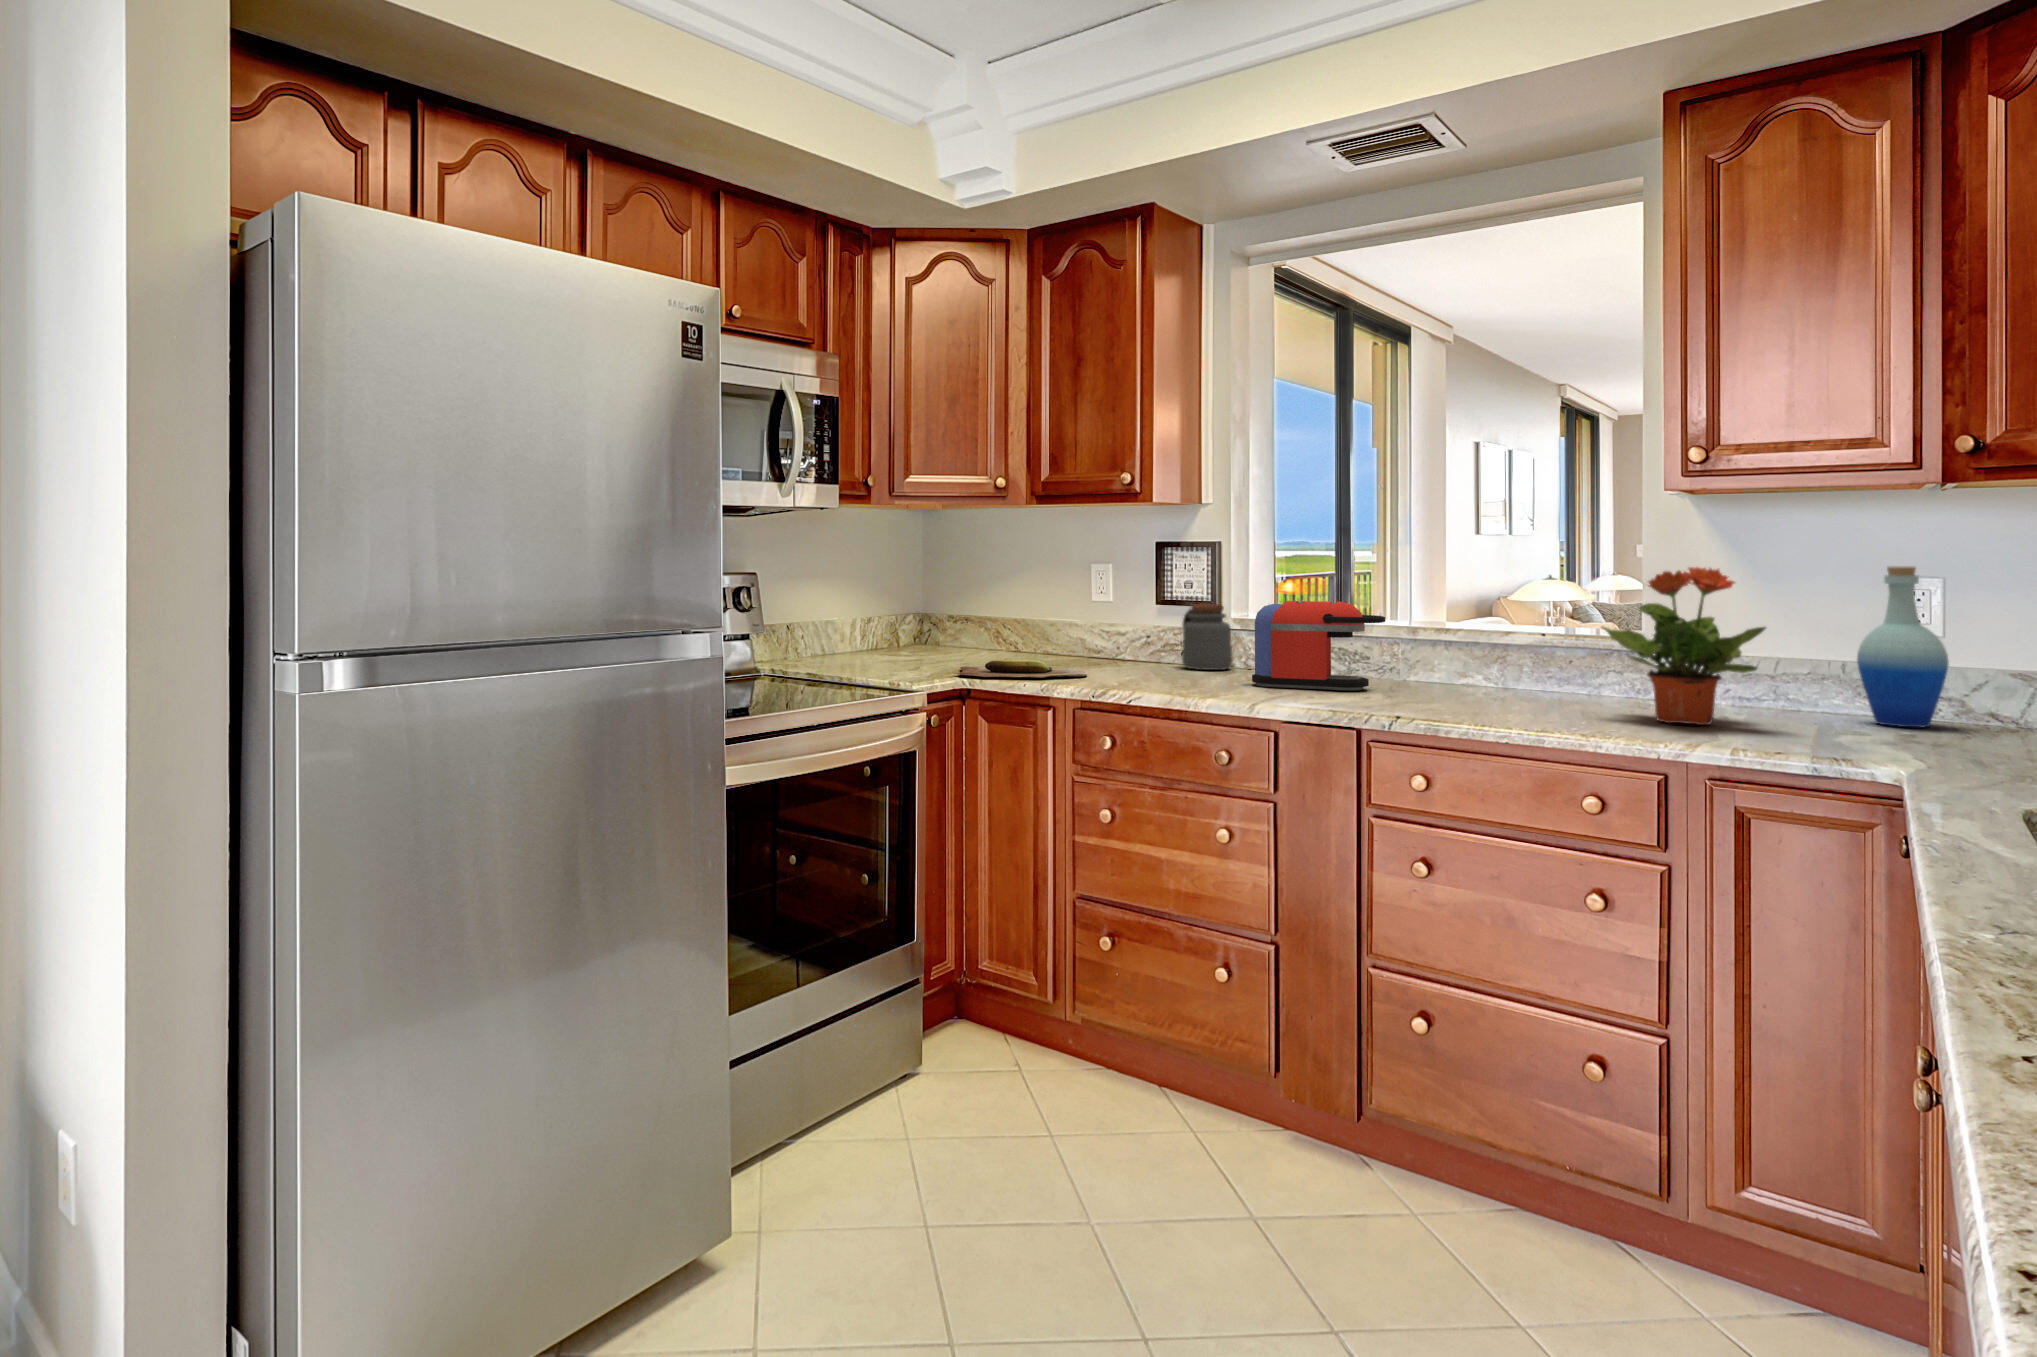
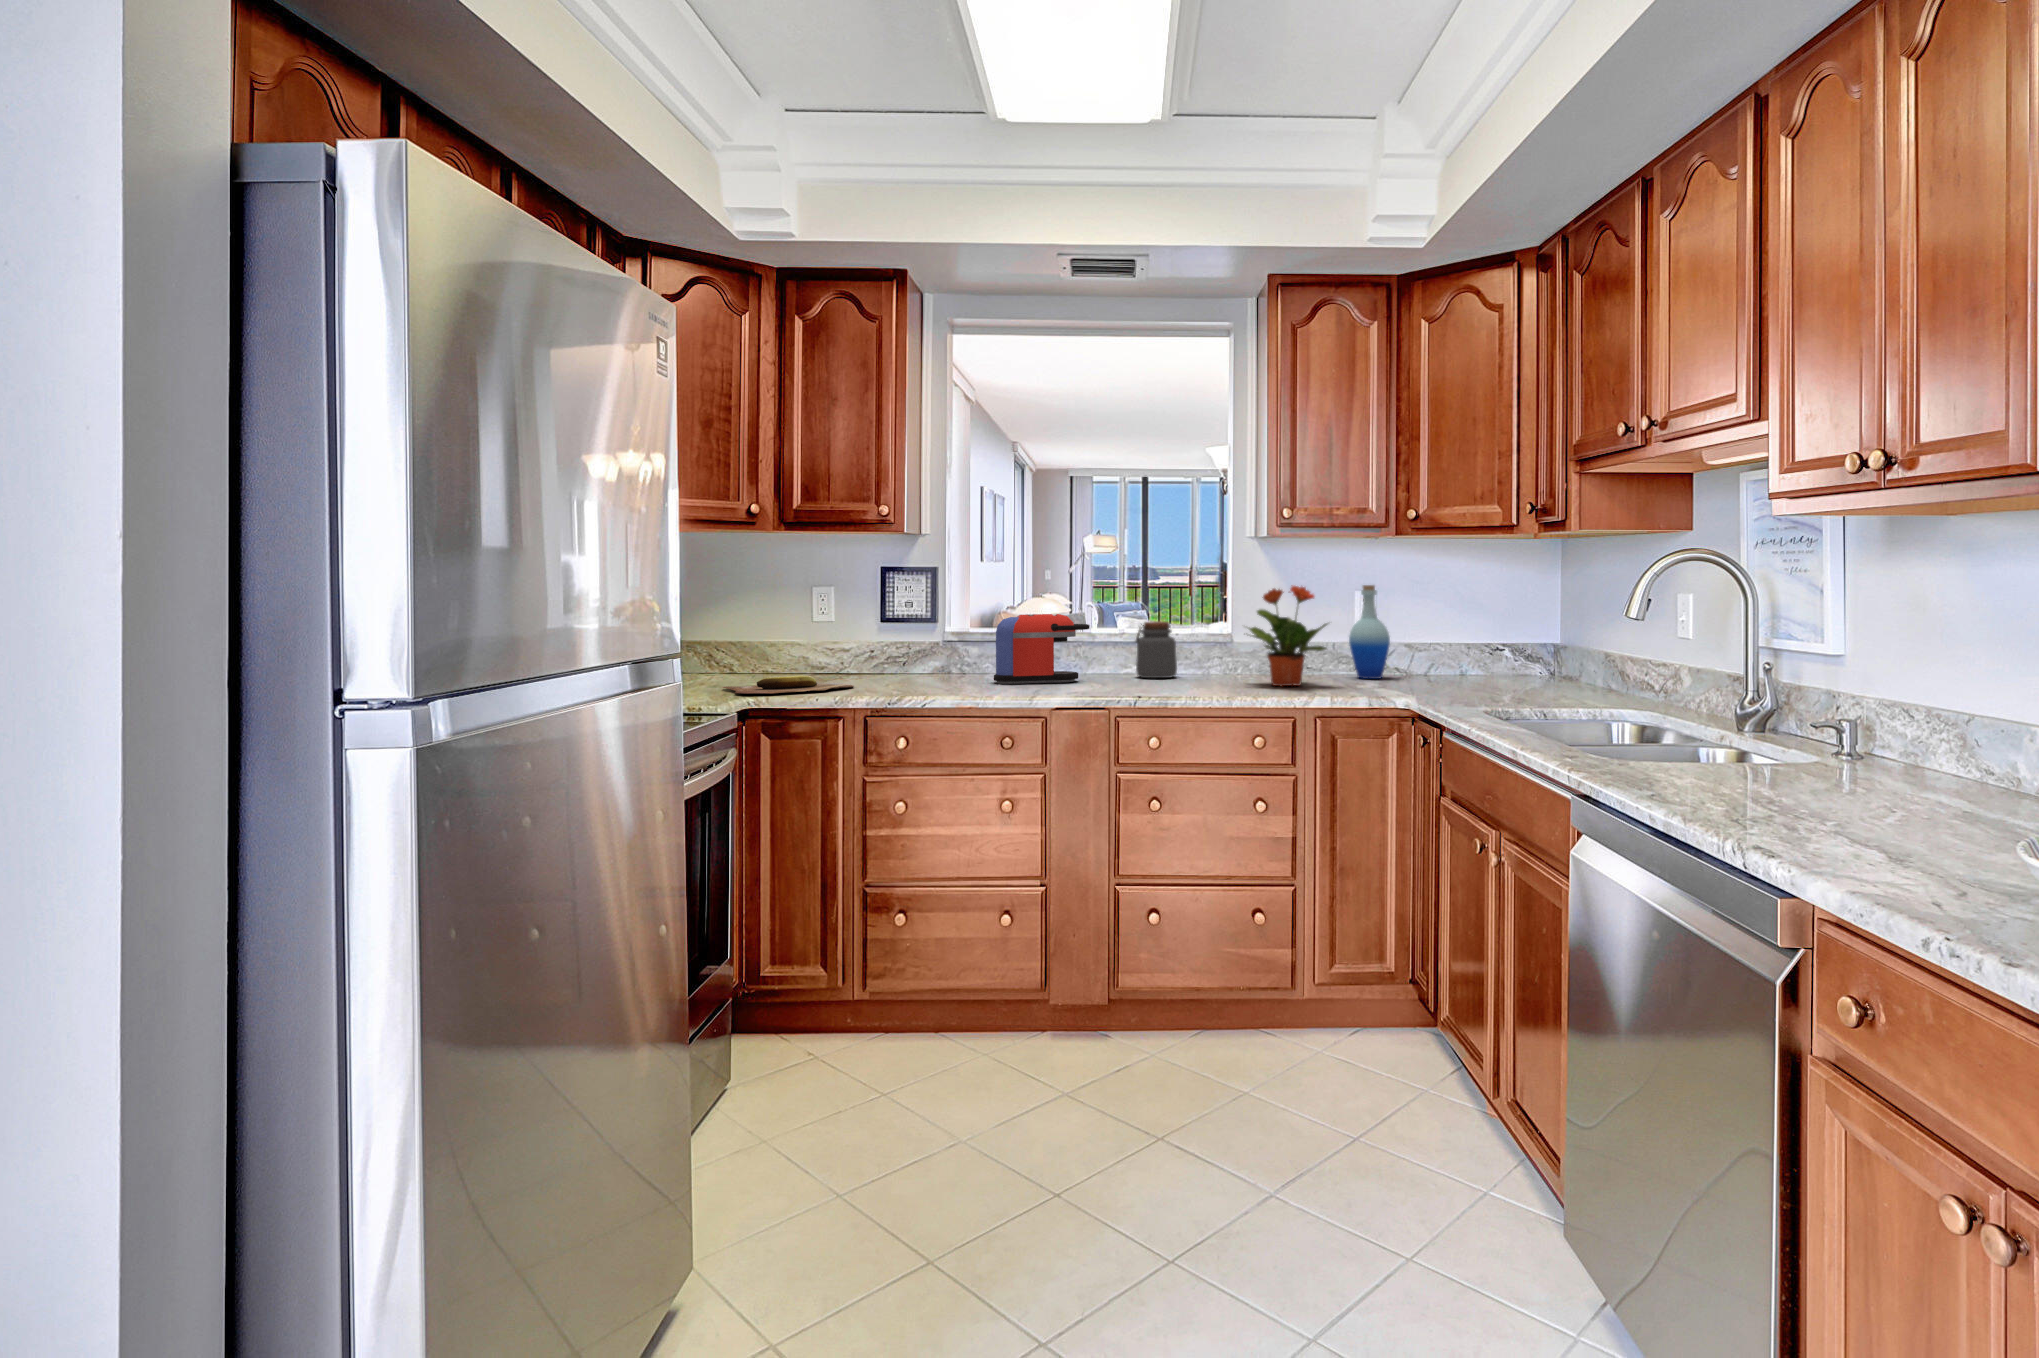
jar: present [1182,604,1233,670] -> present [1136,621,1177,678]

